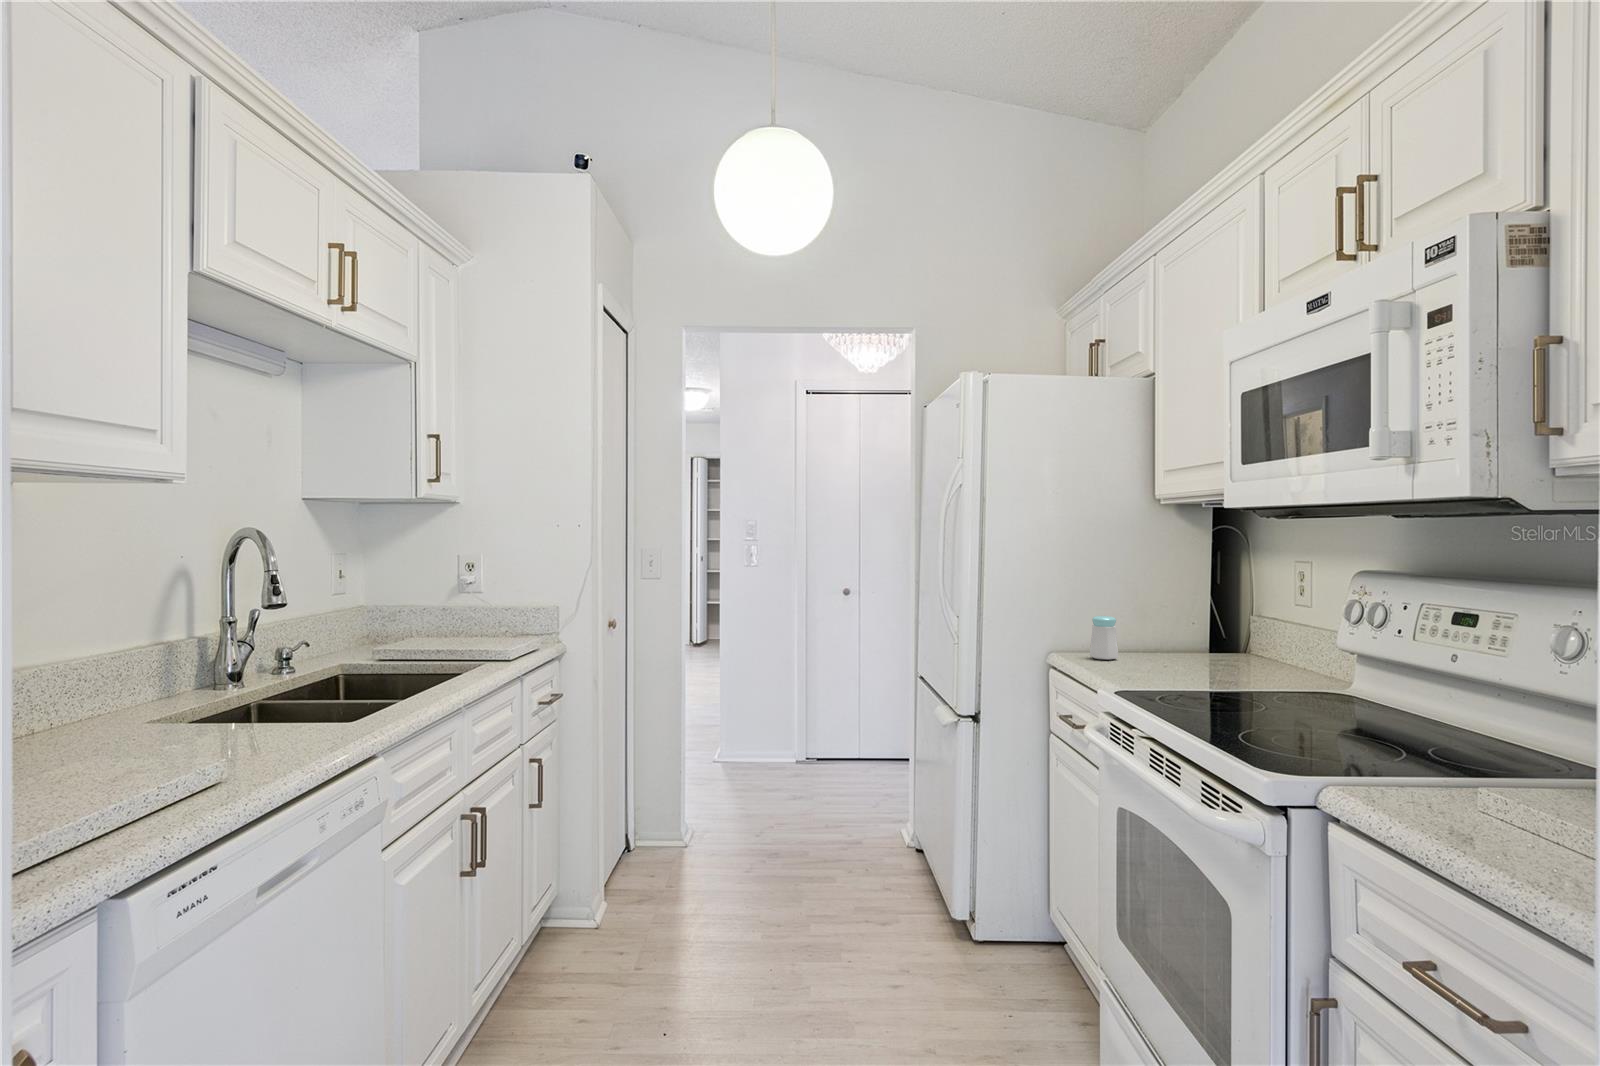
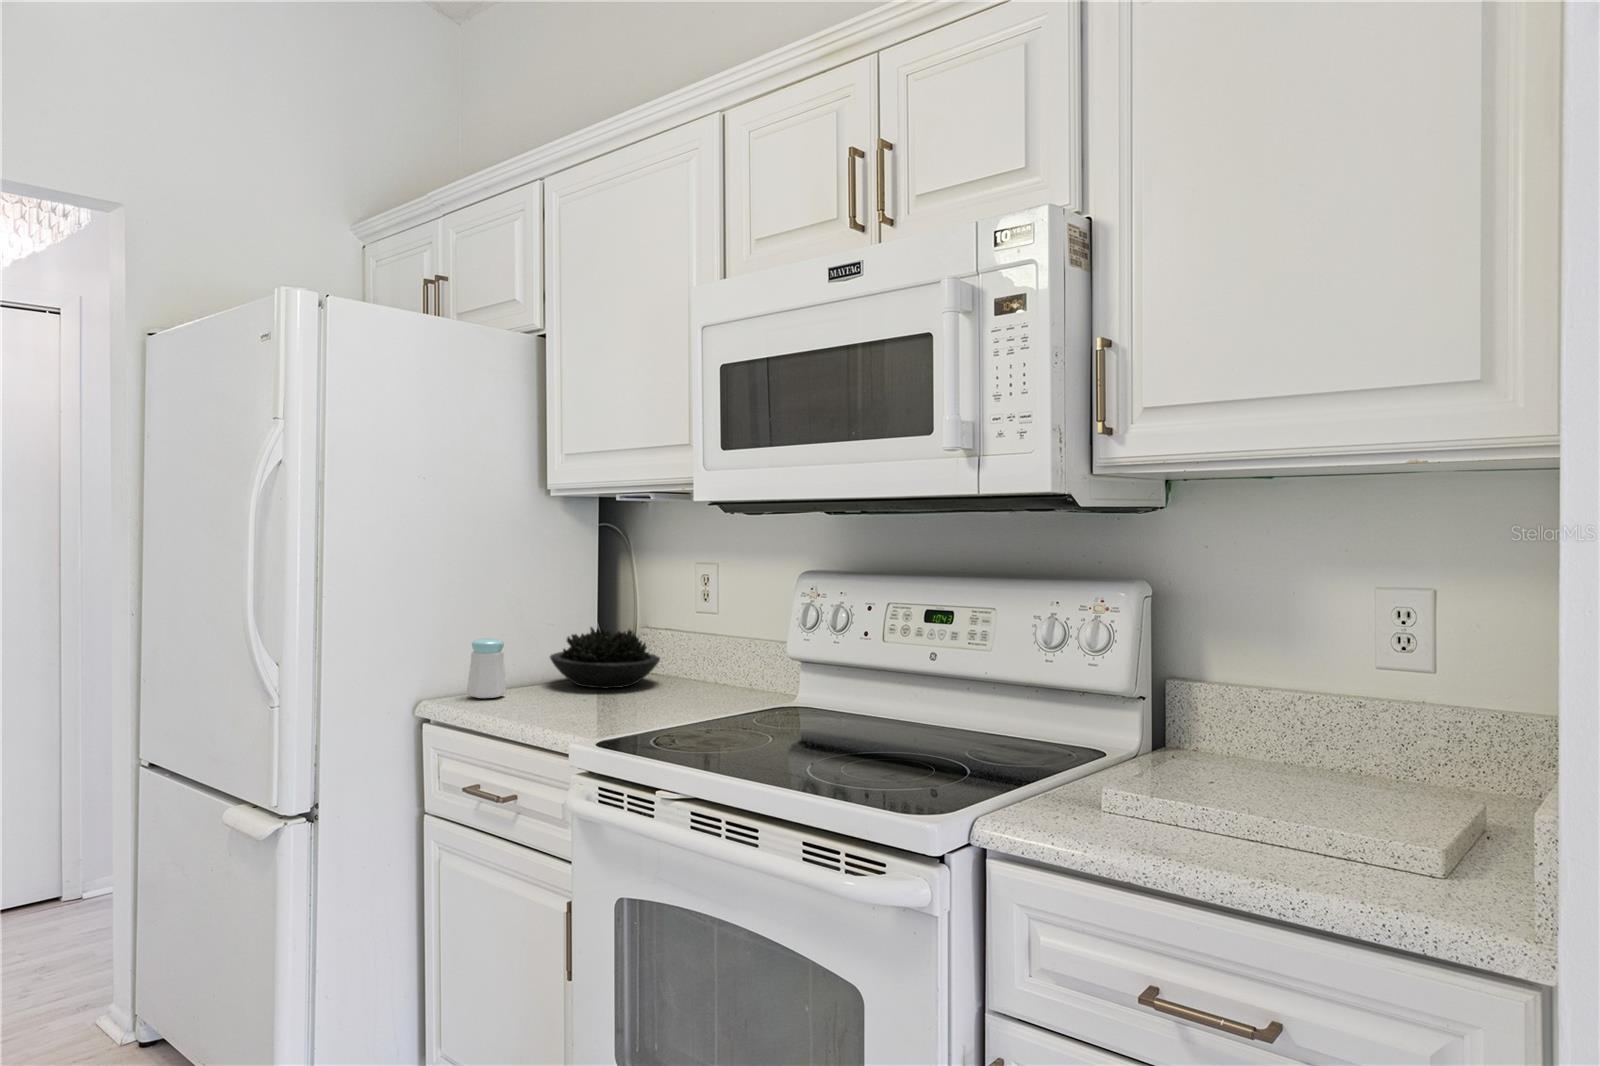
succulent plant: none [1162,613,1260,664] -> present [550,627,660,688]

